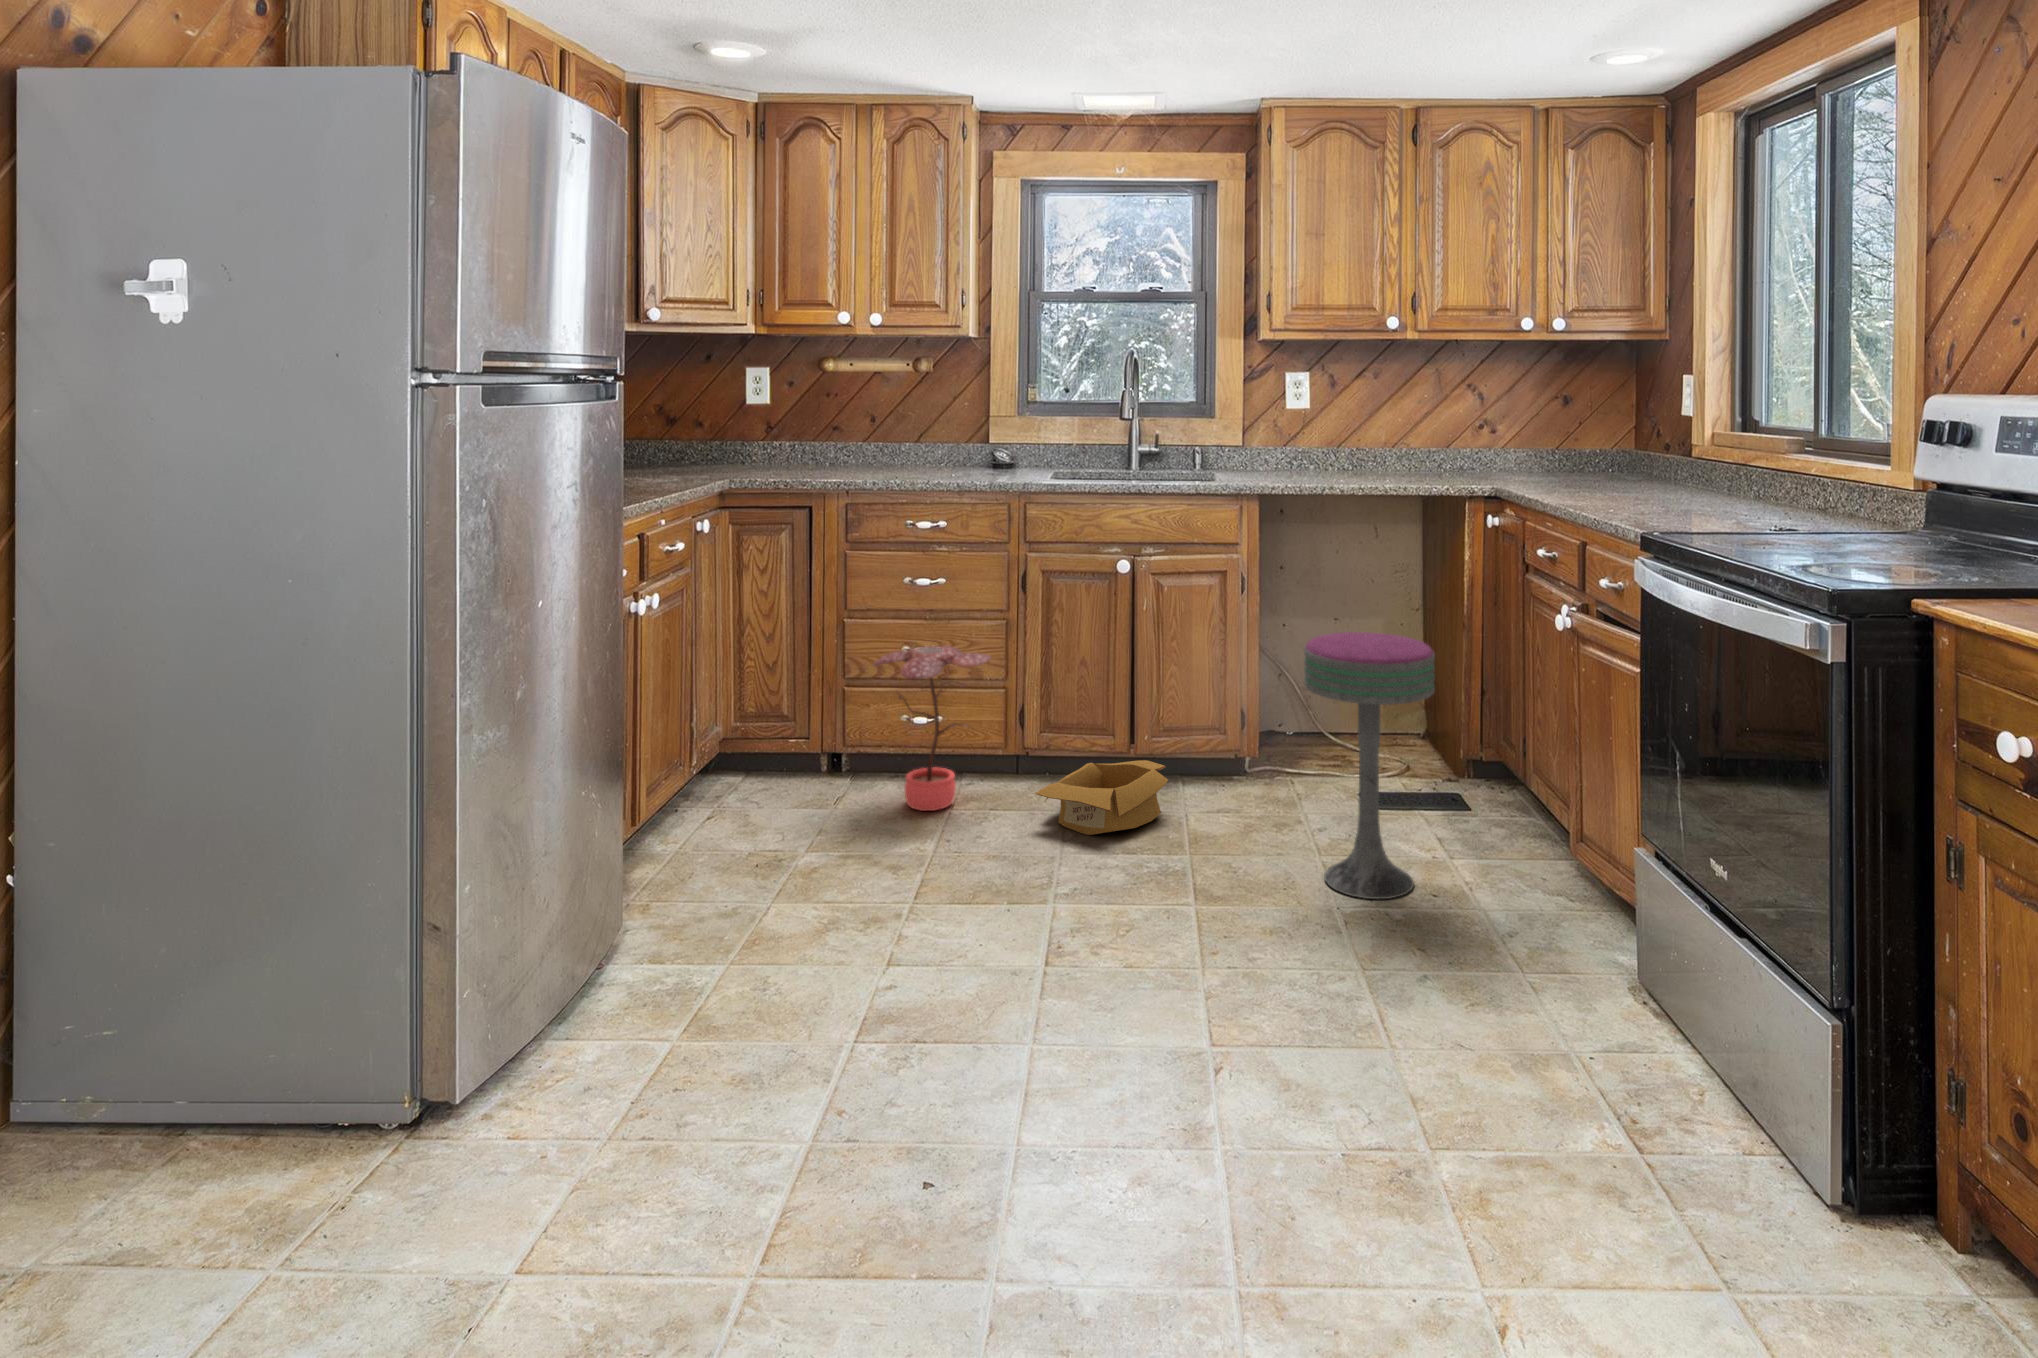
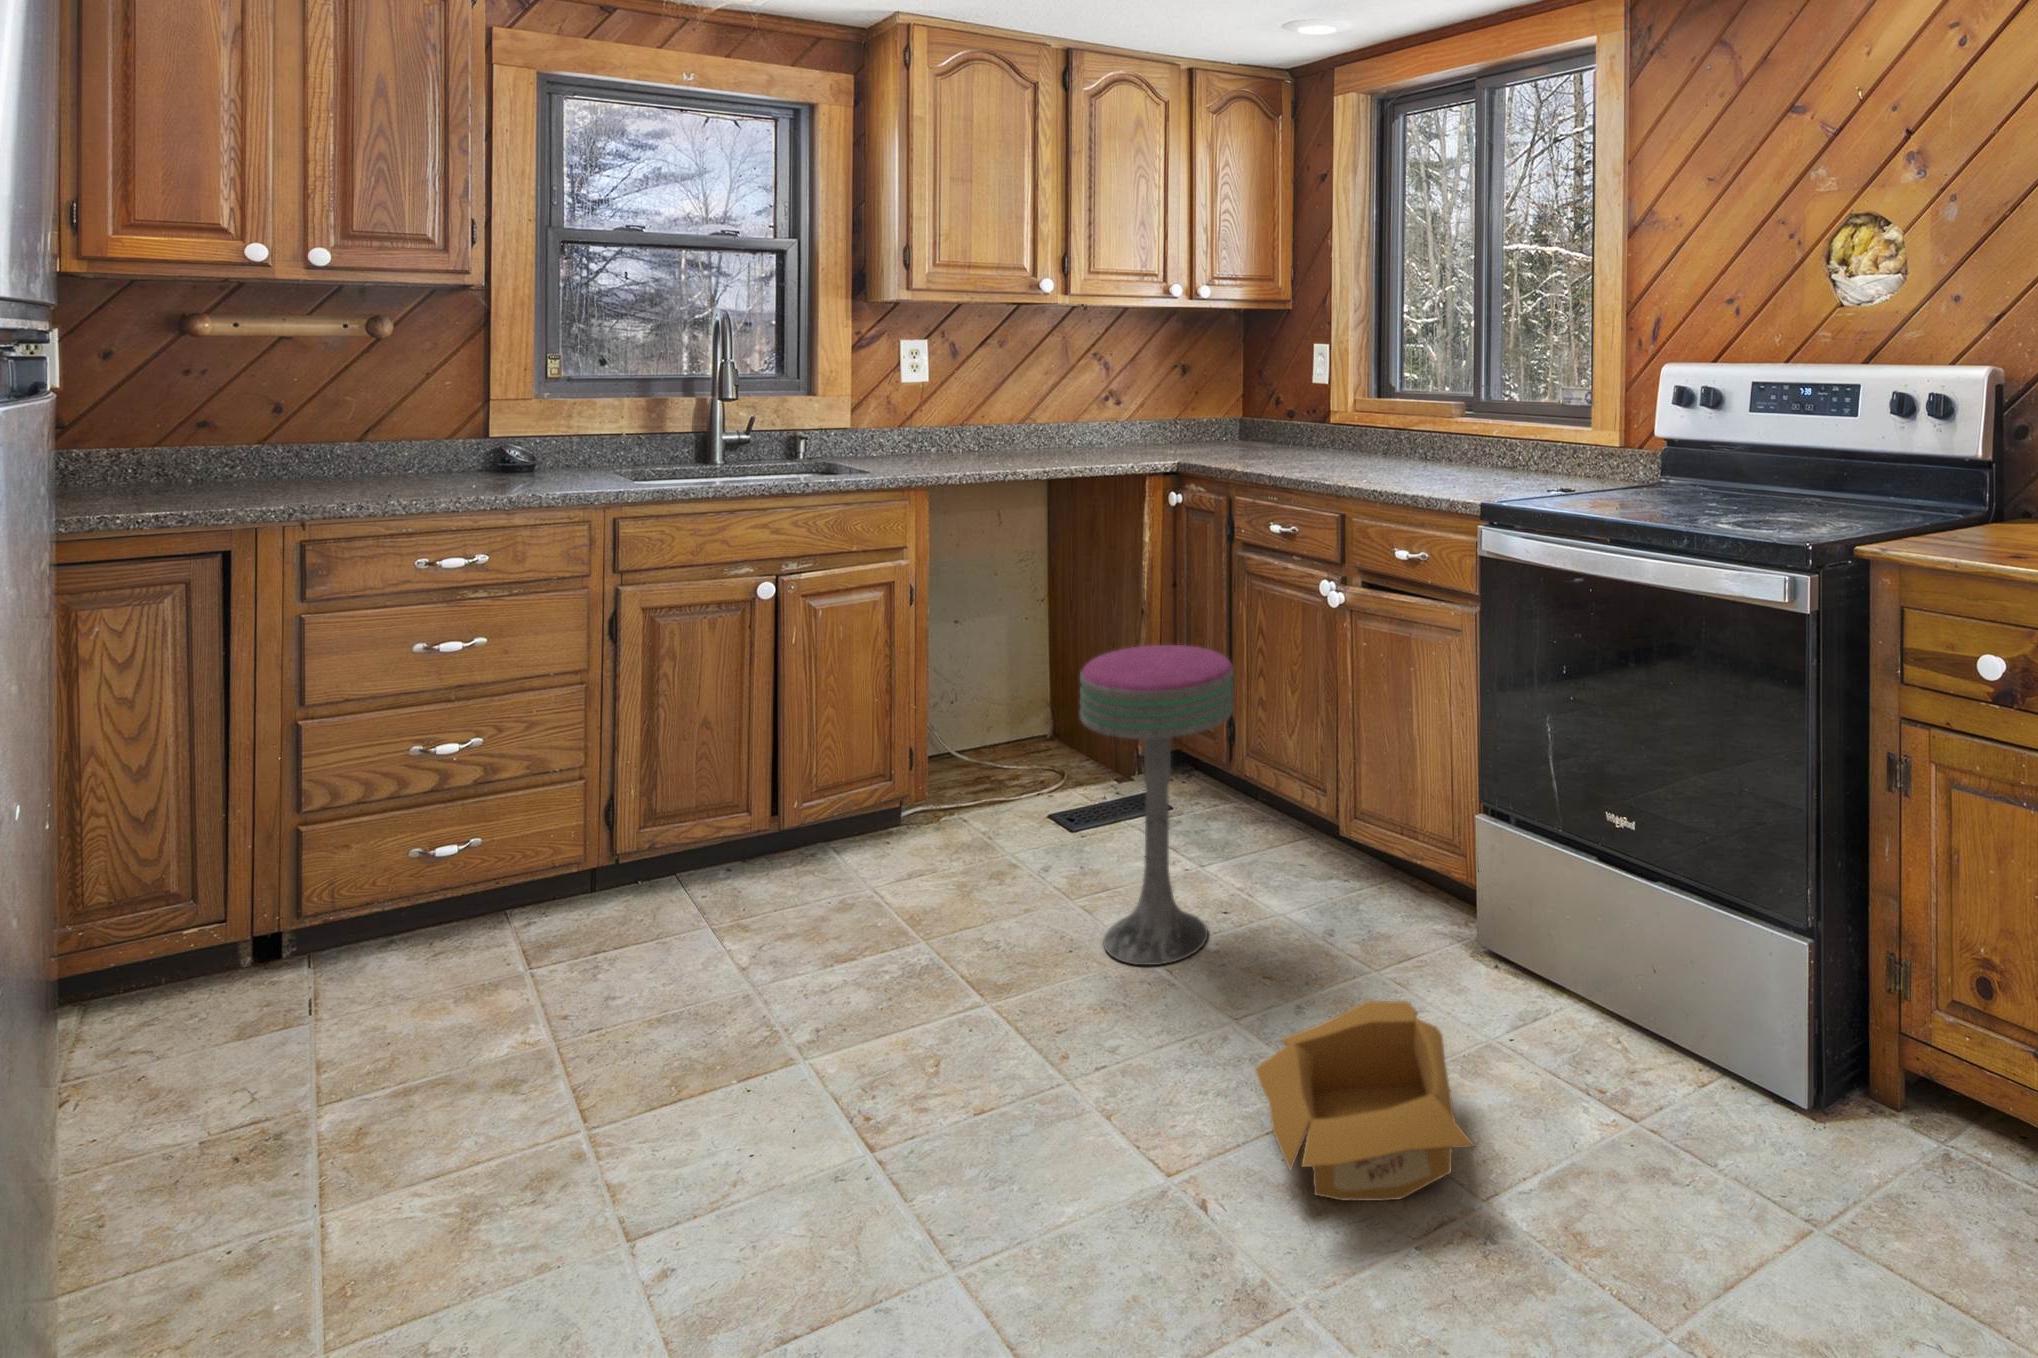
potted plant: present [873,646,991,811] -> none [291,786,544,1075]
cardboard box: present [1035,760,1168,835] -> present [1255,1001,1474,1201]

